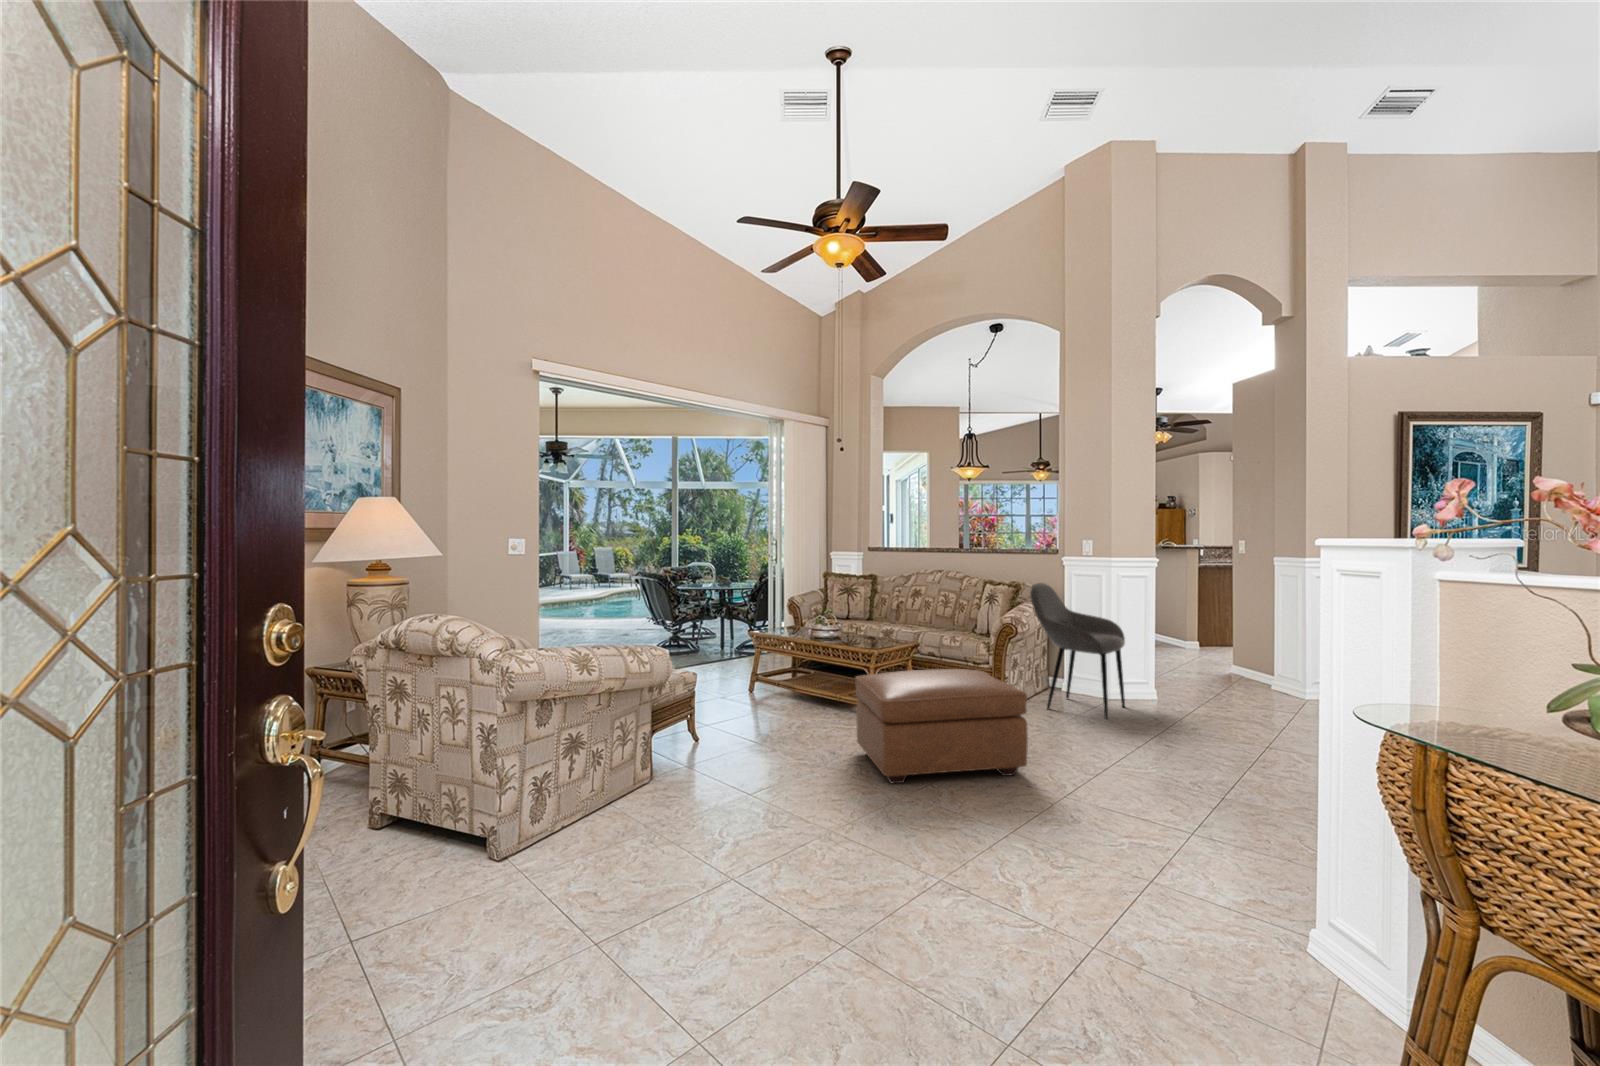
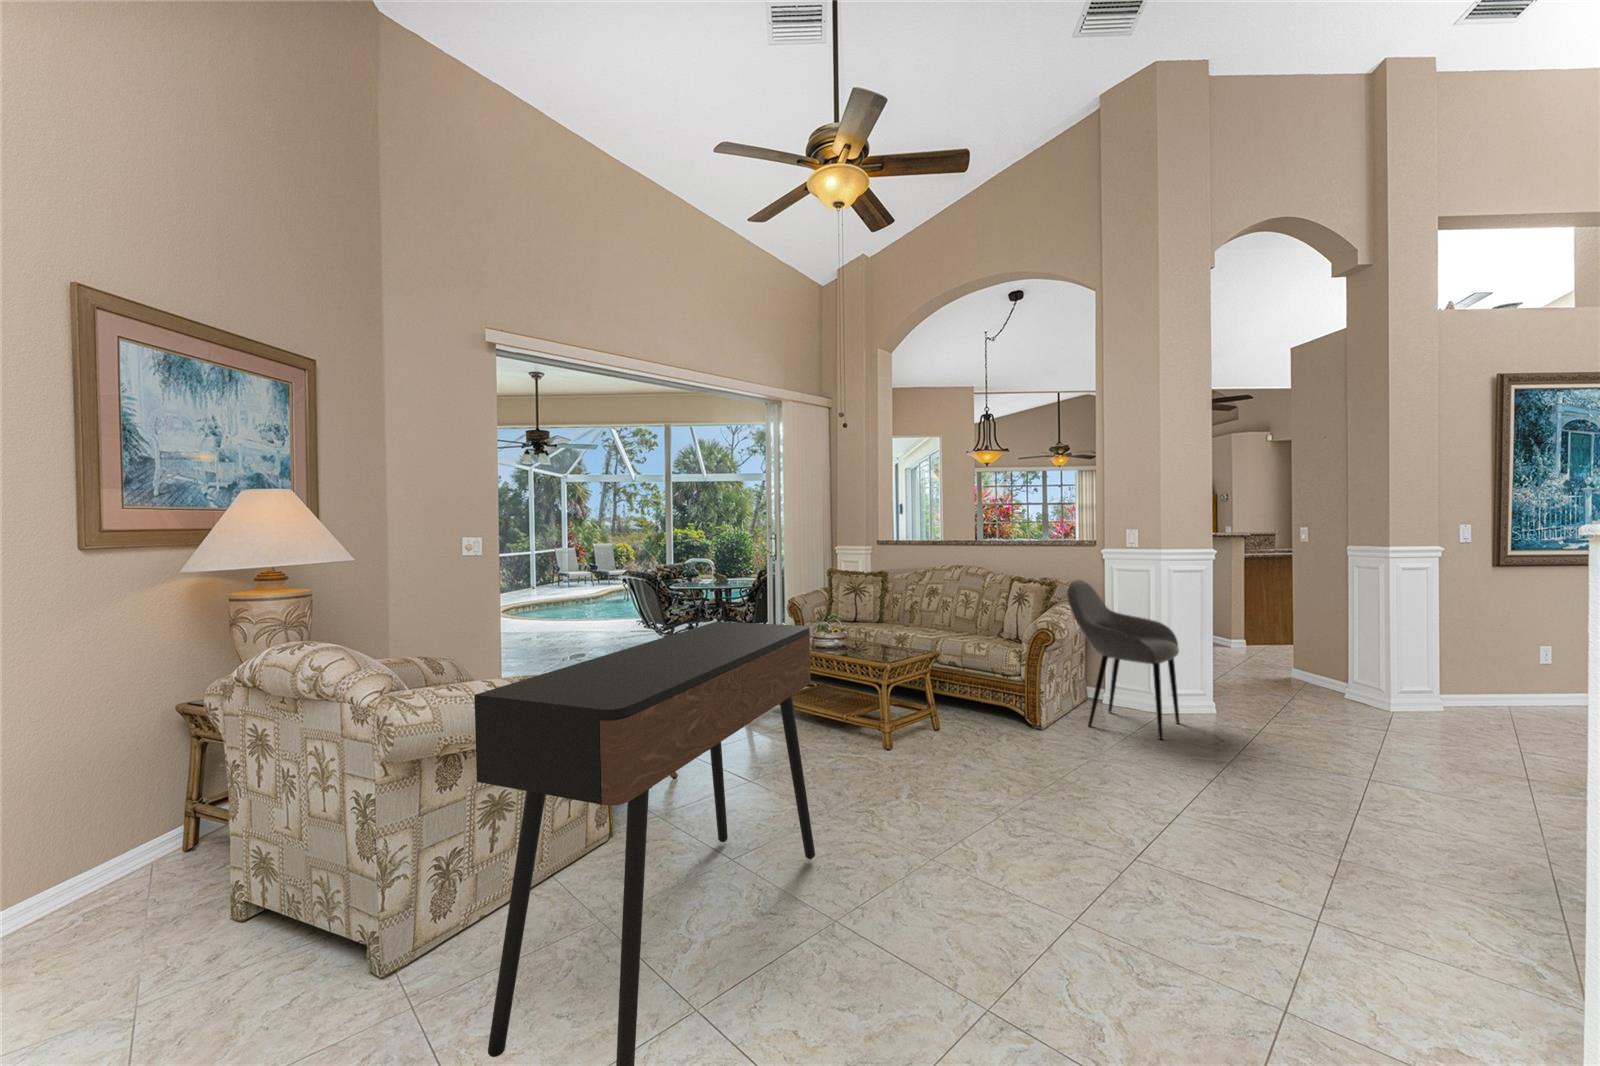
console table: none [588,607,816,925] -> present [474,622,815,1066]
ottoman: present [856,669,1028,783] -> none [864,689,1080,839]

